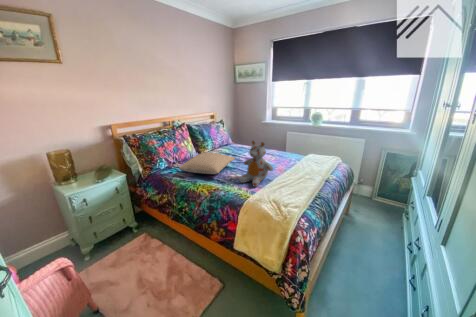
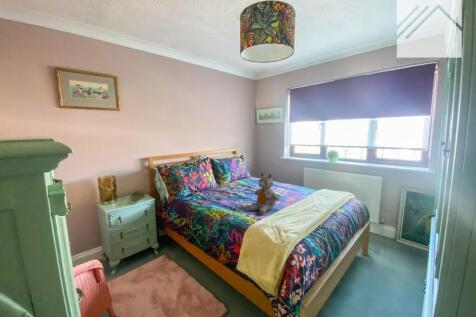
pillow: present [180,153,235,174] -> none [198,183,249,202]

